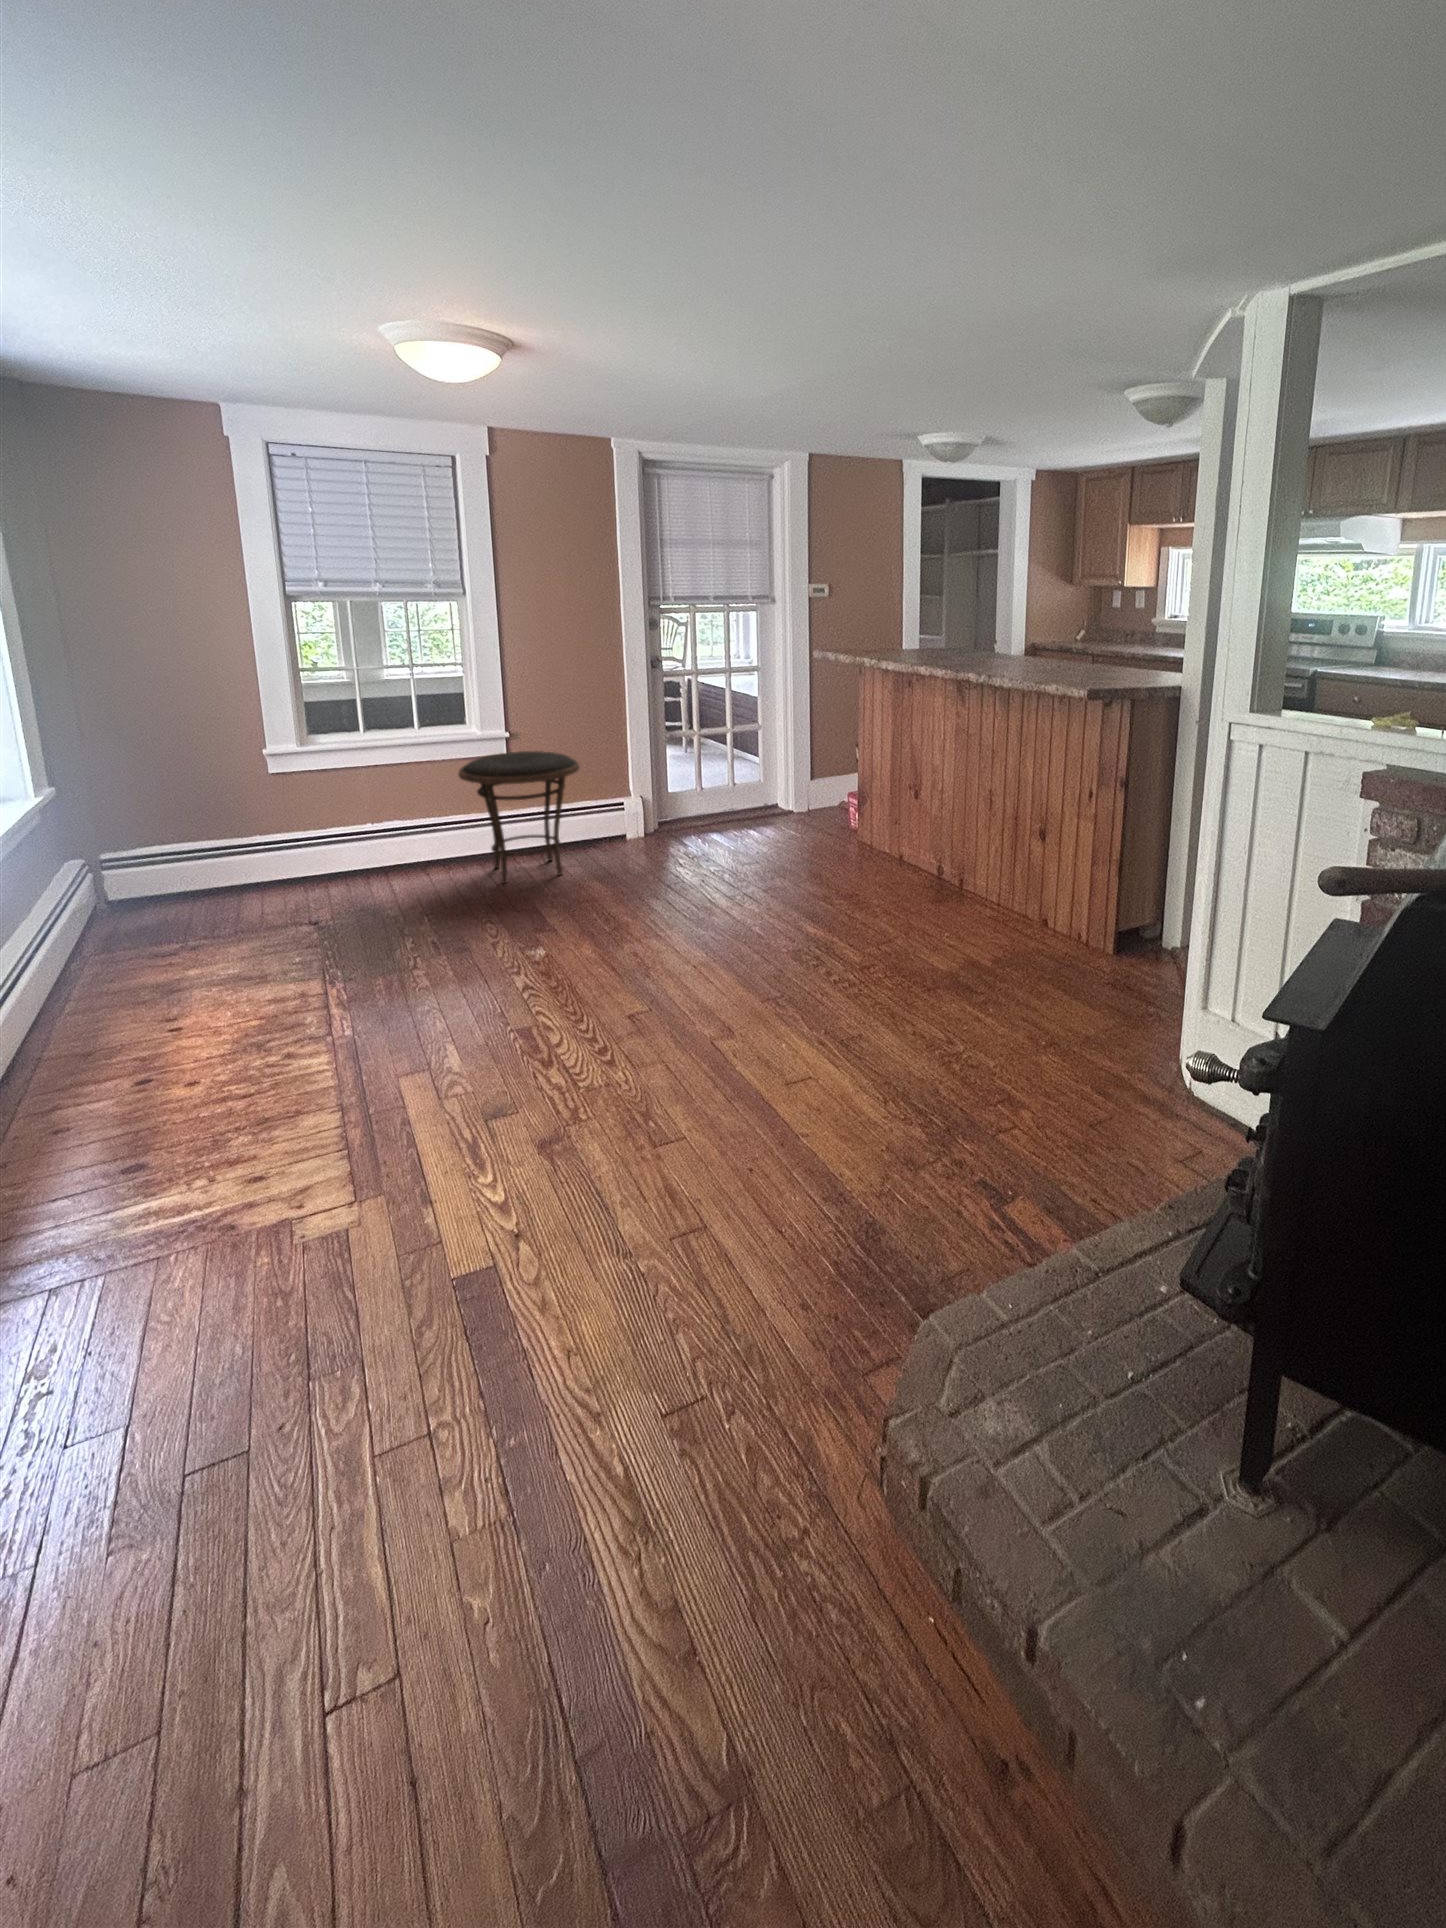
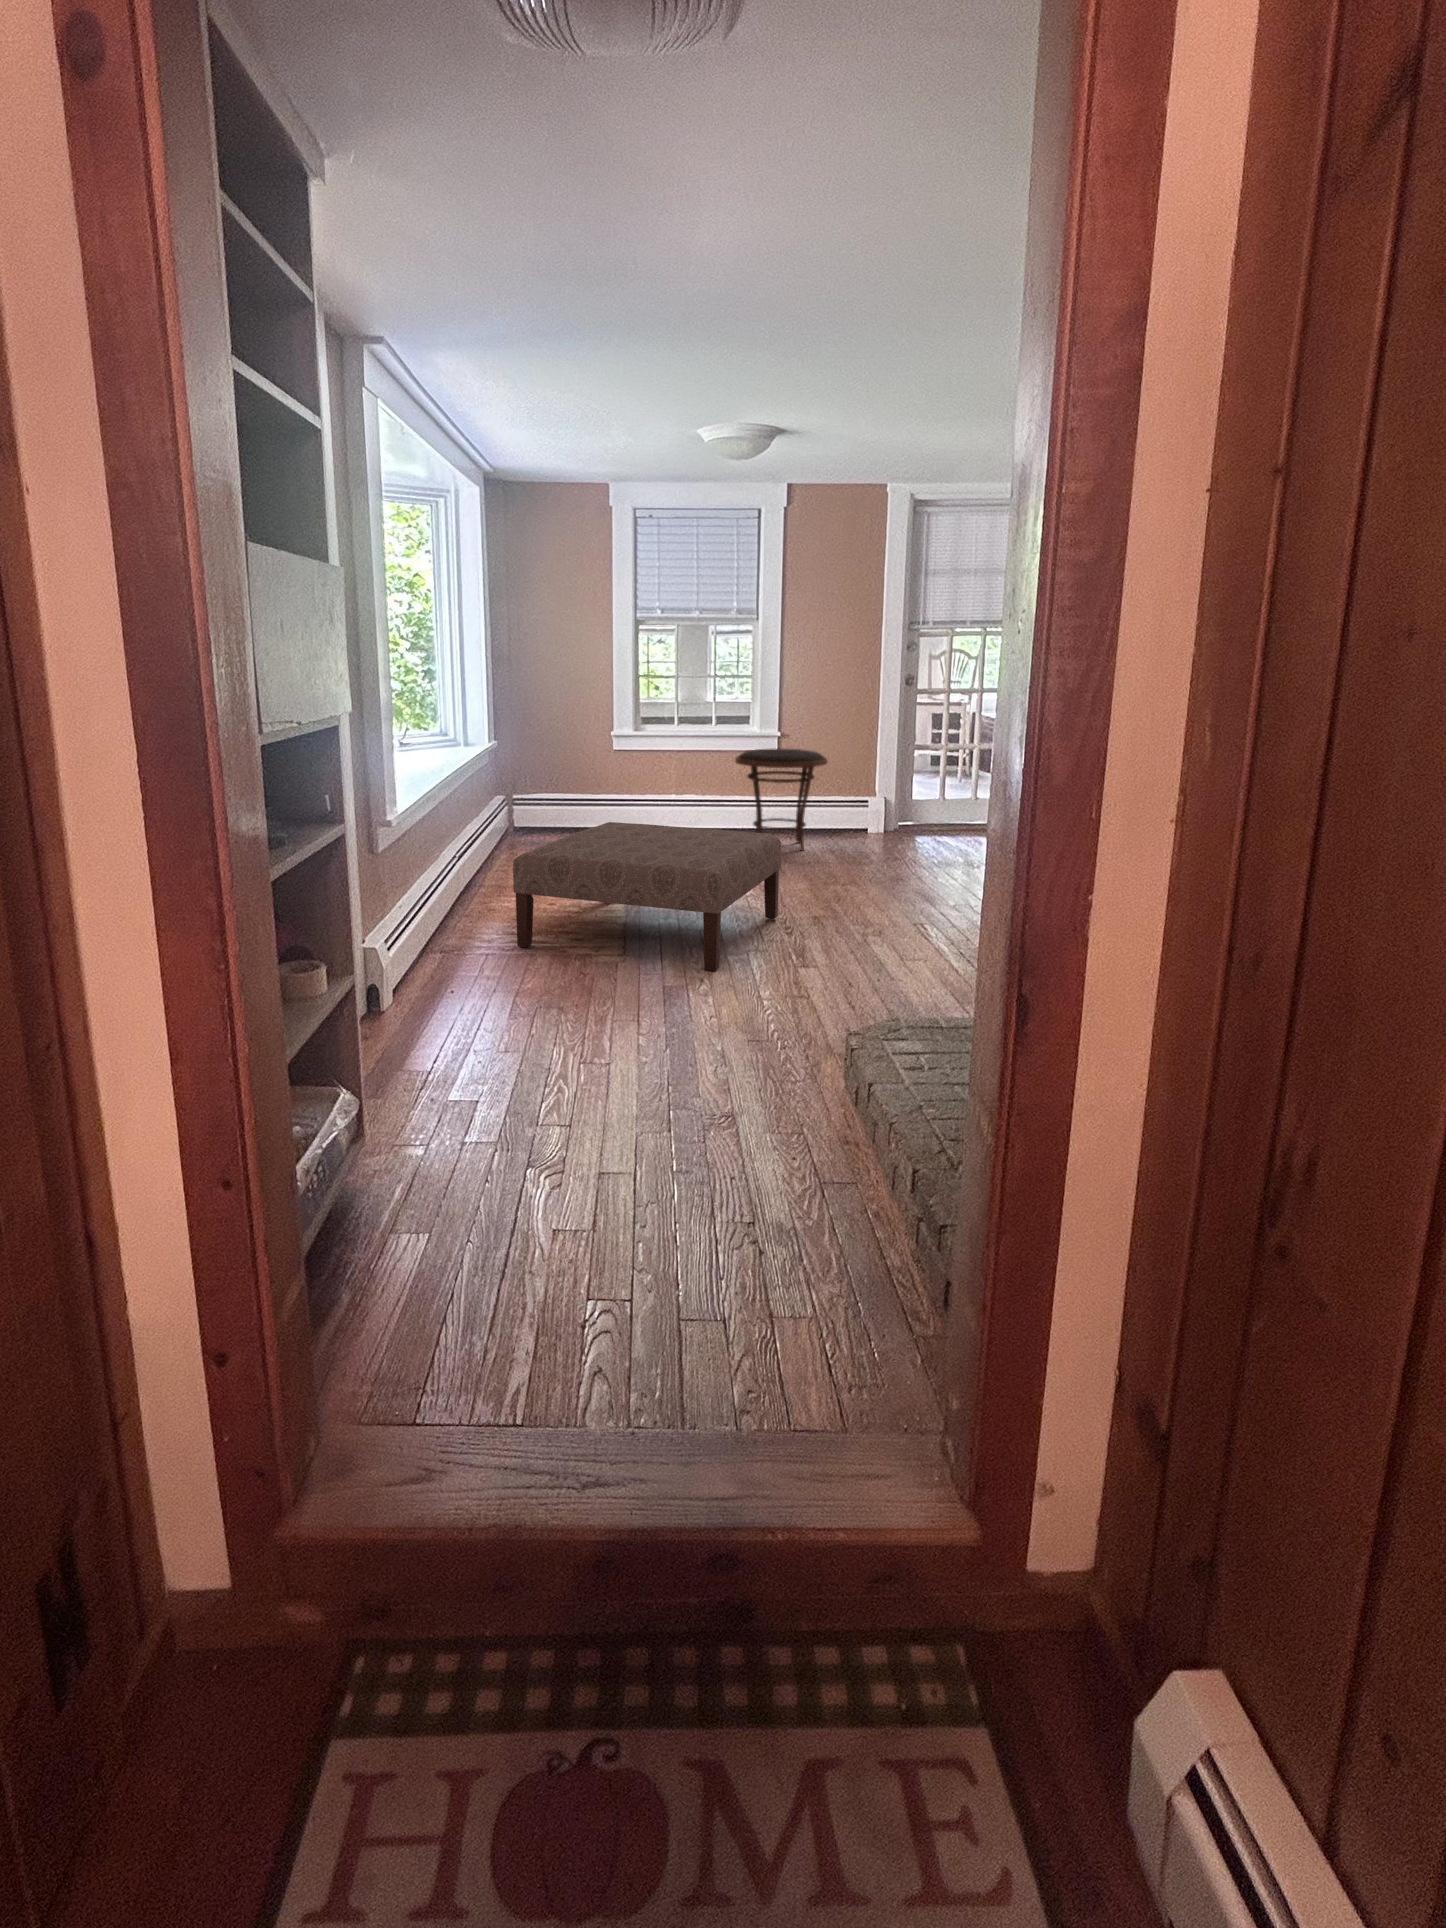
ottoman: none [85,919,581,1247] -> present [513,822,781,971]

